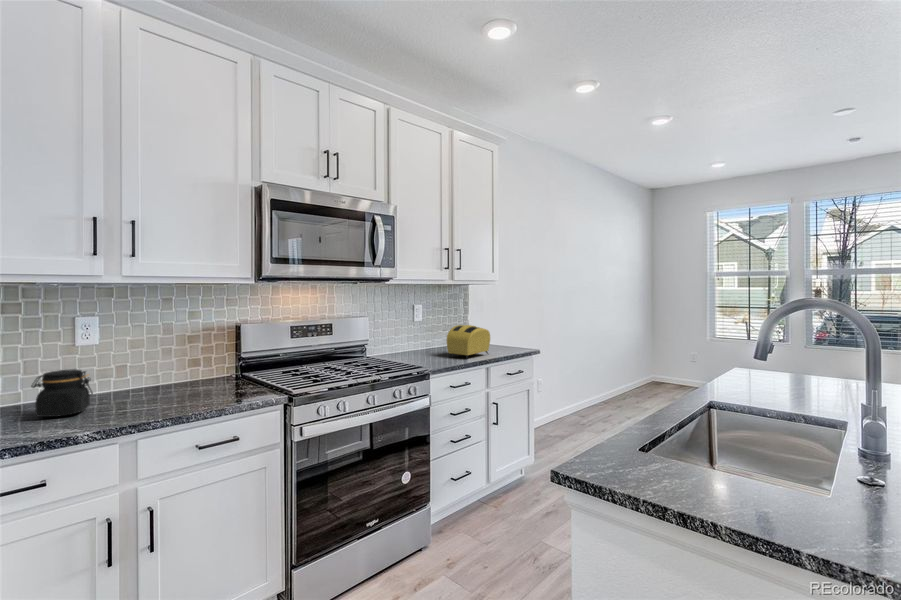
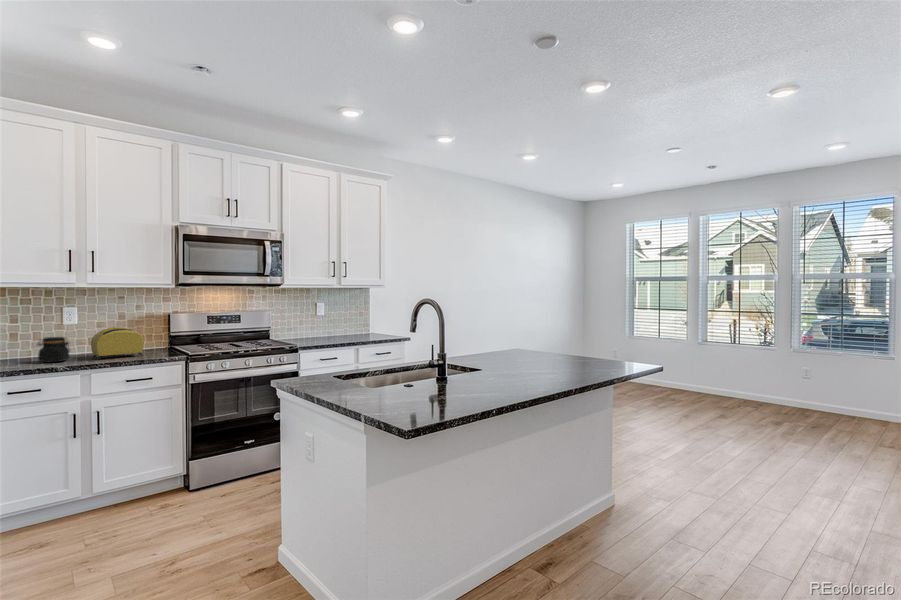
toaster: present [446,325,490,359] -> present [91,327,144,359]

